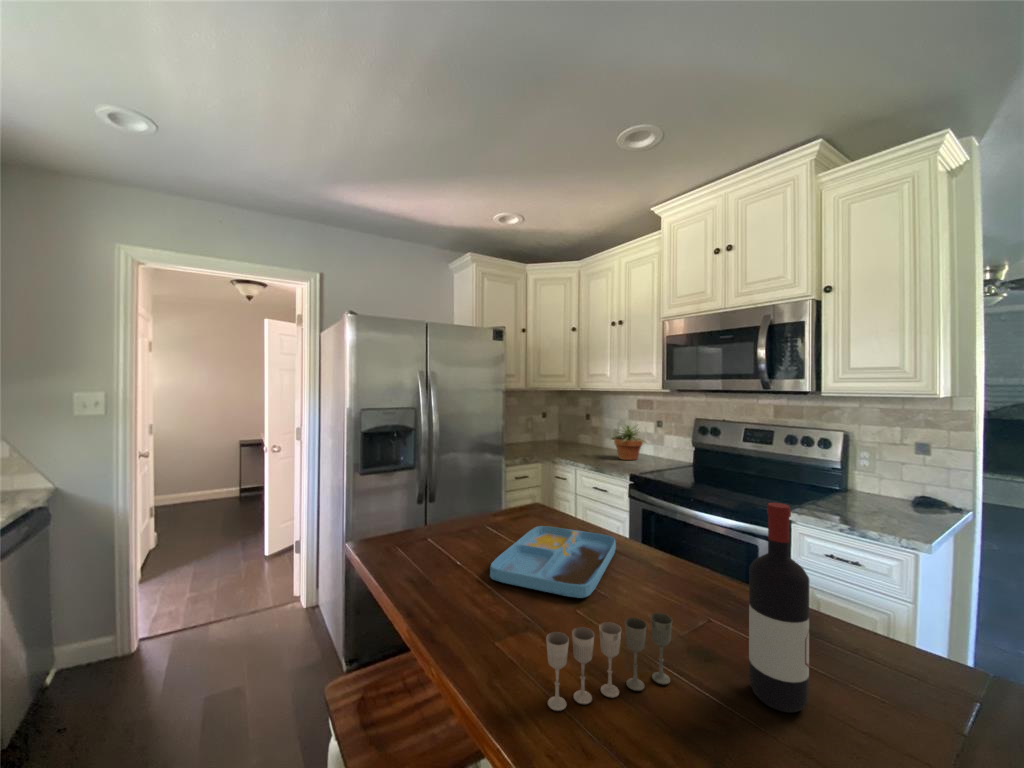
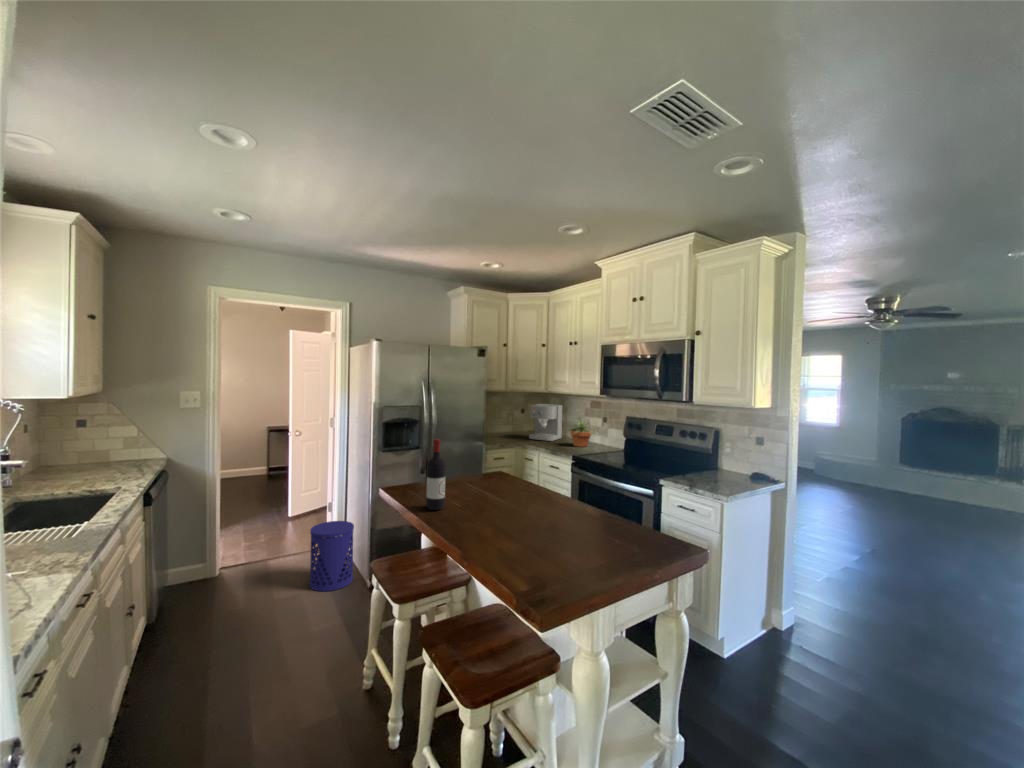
coffee maker: none [558,406,598,454] -> present [529,404,562,441]
wine bottle: present [749,503,809,712] -> present [426,439,446,510]
tray: present [490,526,616,598] -> none [463,482,537,511]
waste bin: none [260,570,324,679] -> present [310,521,354,591]
wine glass: present [546,613,672,711] -> none [480,508,537,542]

